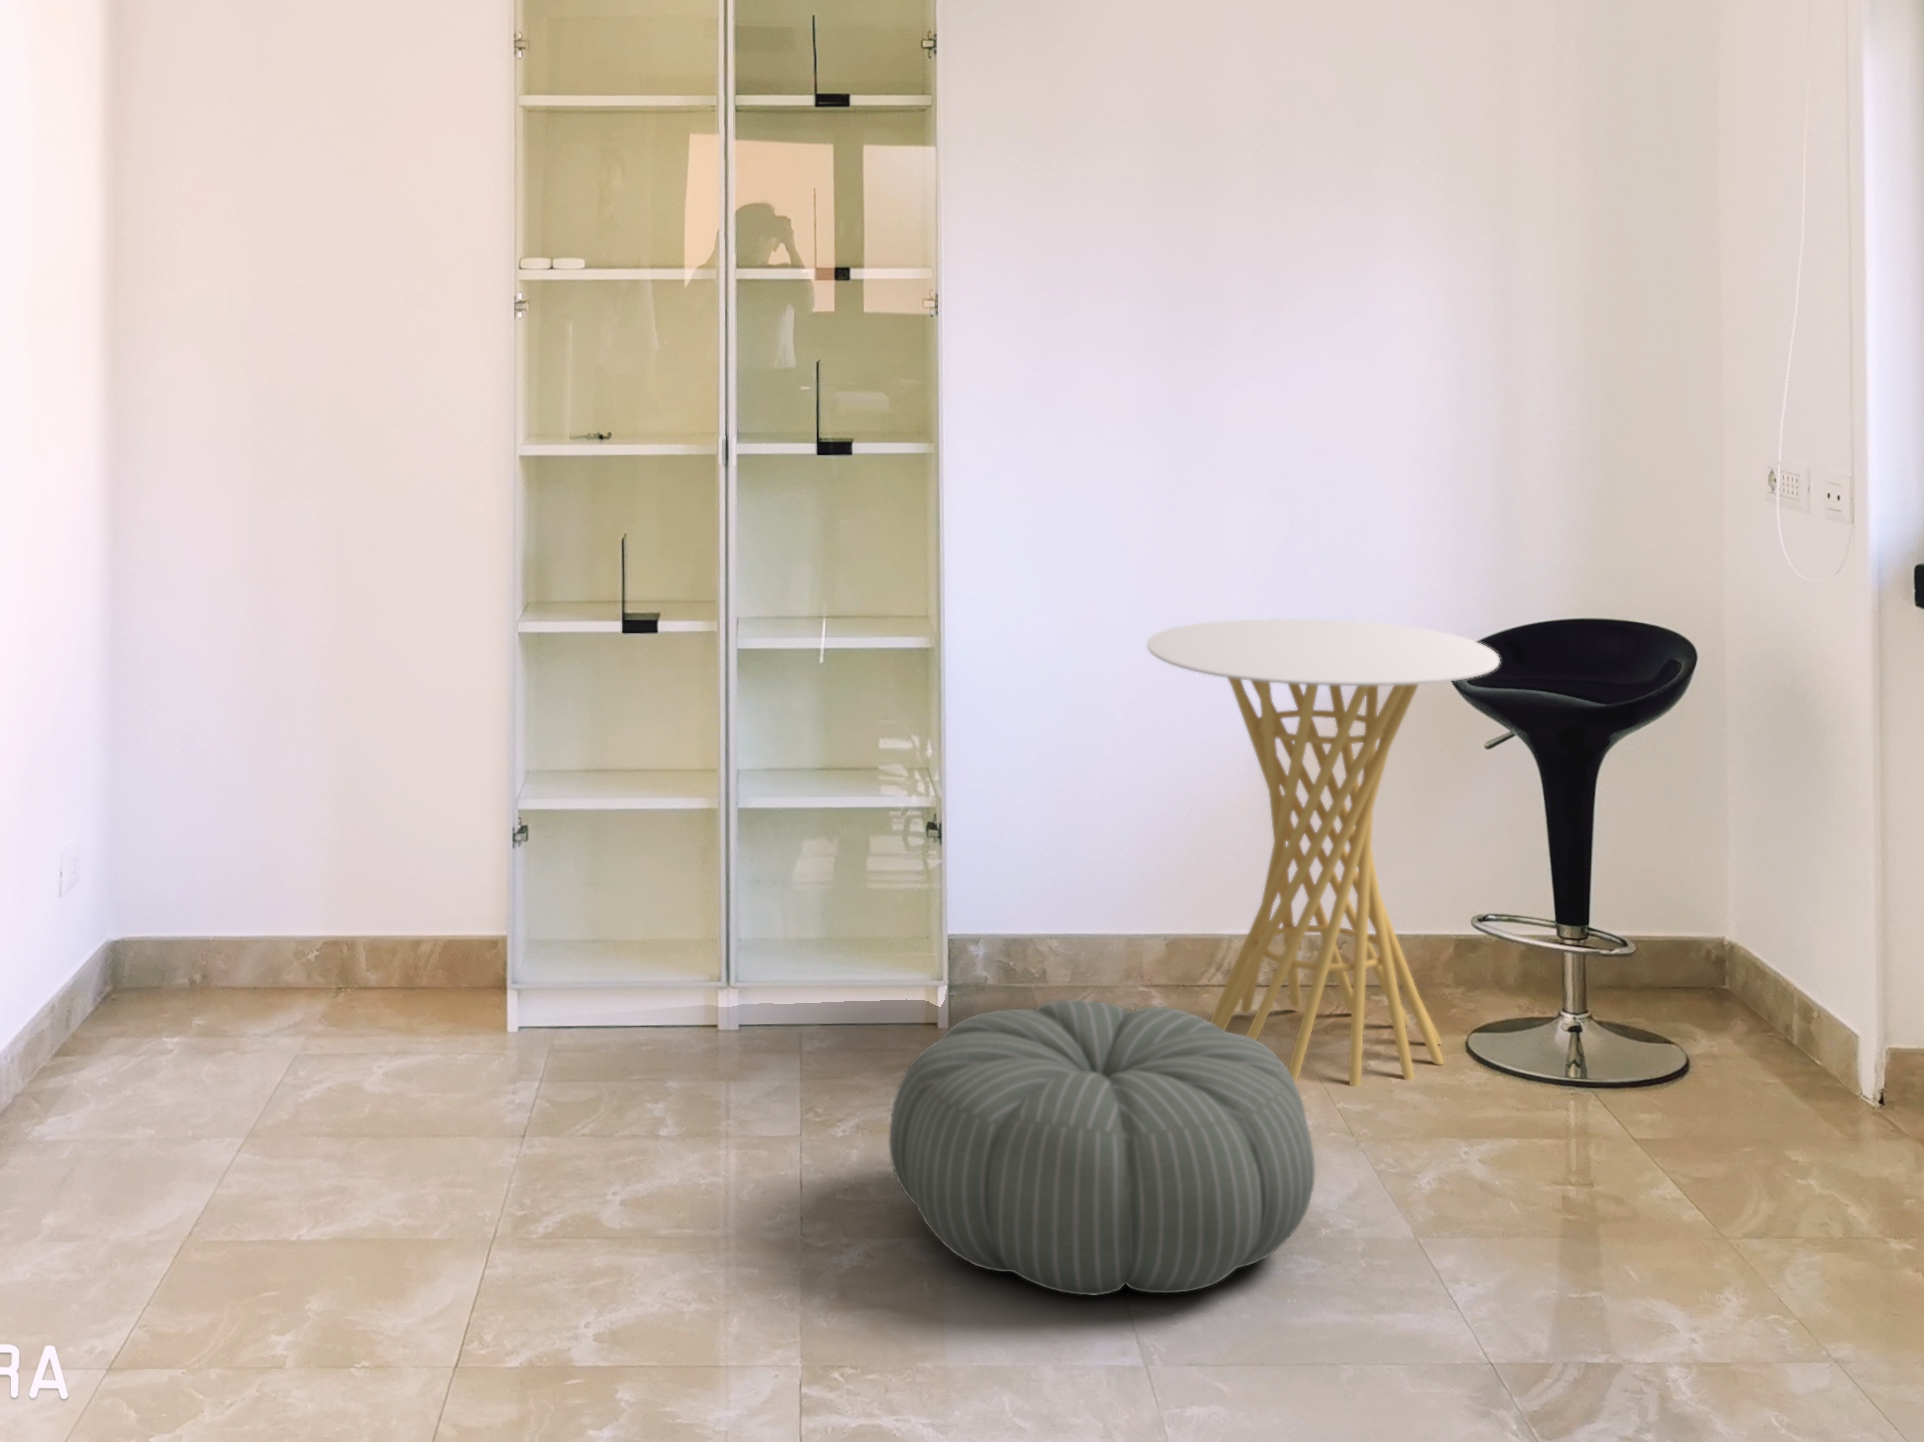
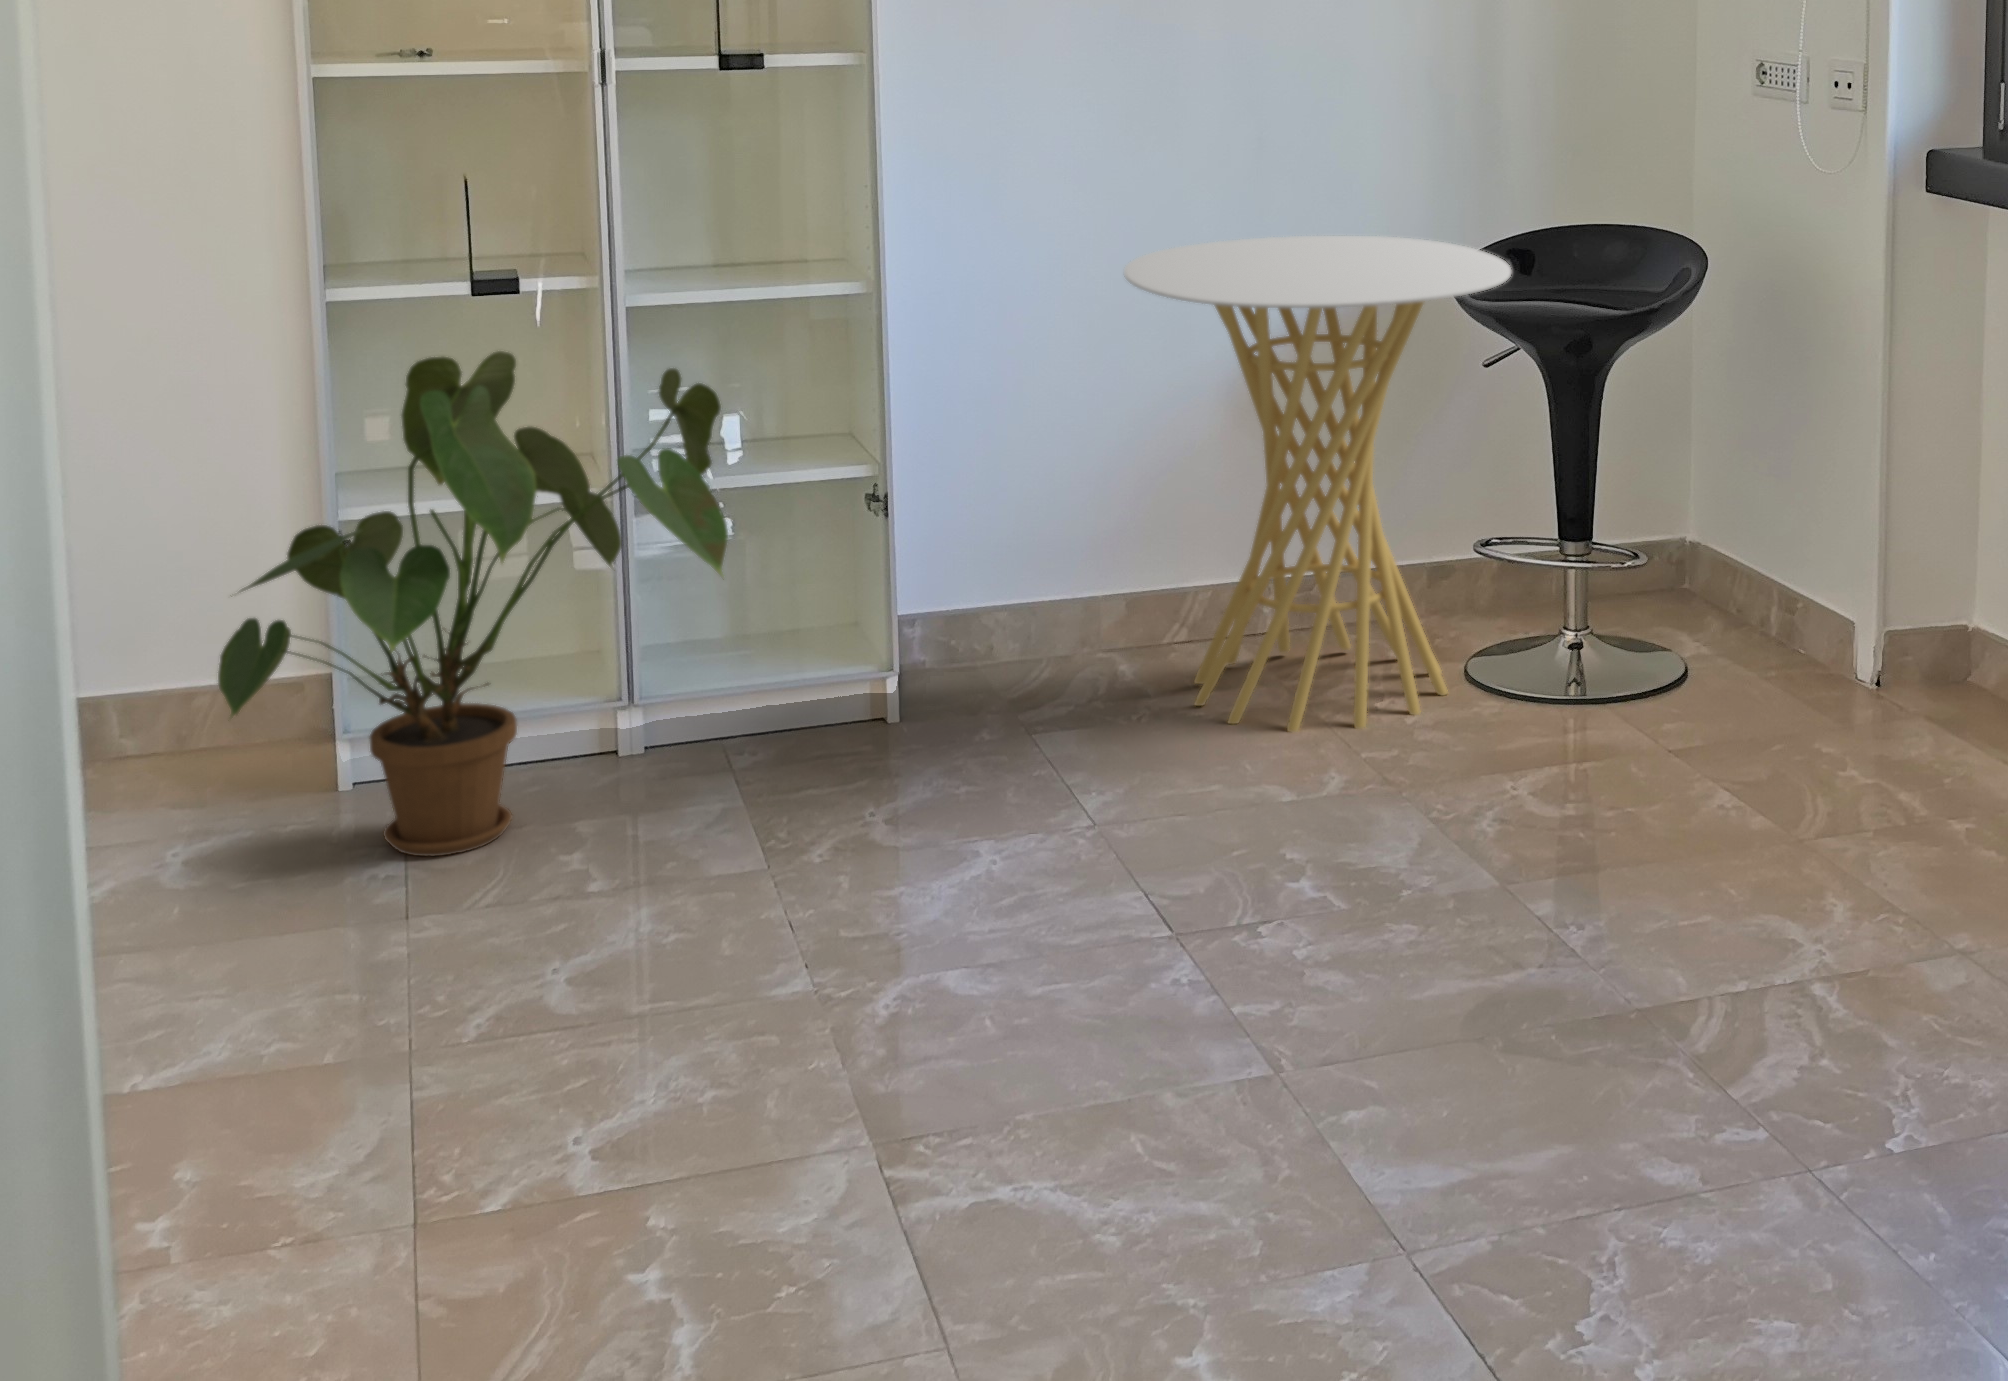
house plant: none [422,678,809,1097] -> present [218,351,728,856]
pouf: present [889,1000,1315,1295] -> none [866,674,1351,993]

